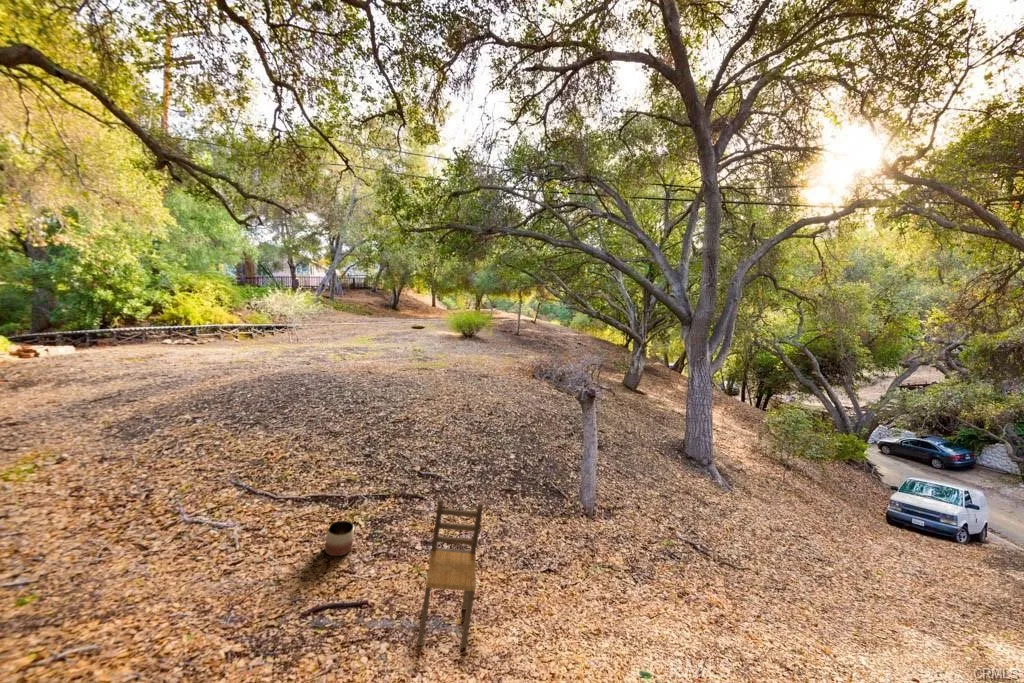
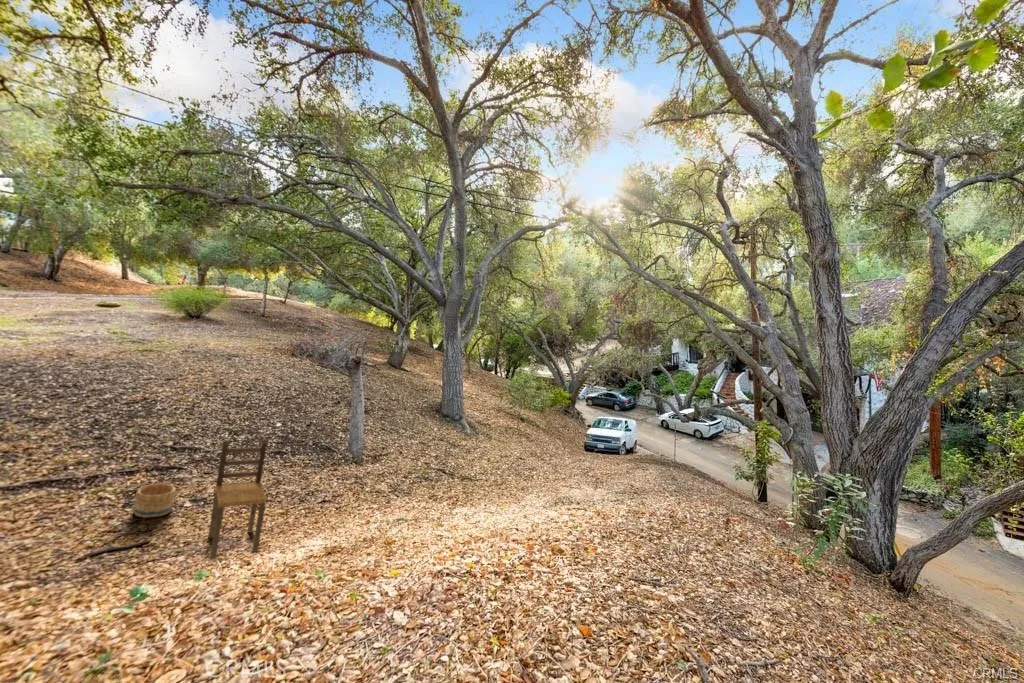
planter: present [325,521,354,556] -> none [73,491,111,524]
basket: none [372,521,406,559] -> present [134,484,176,518]

